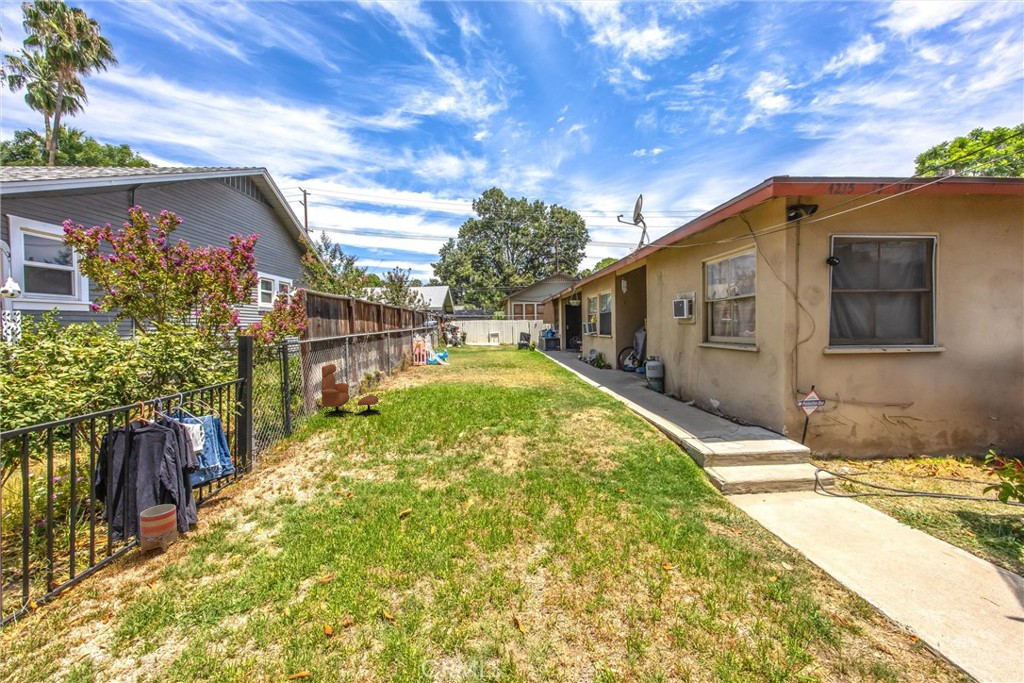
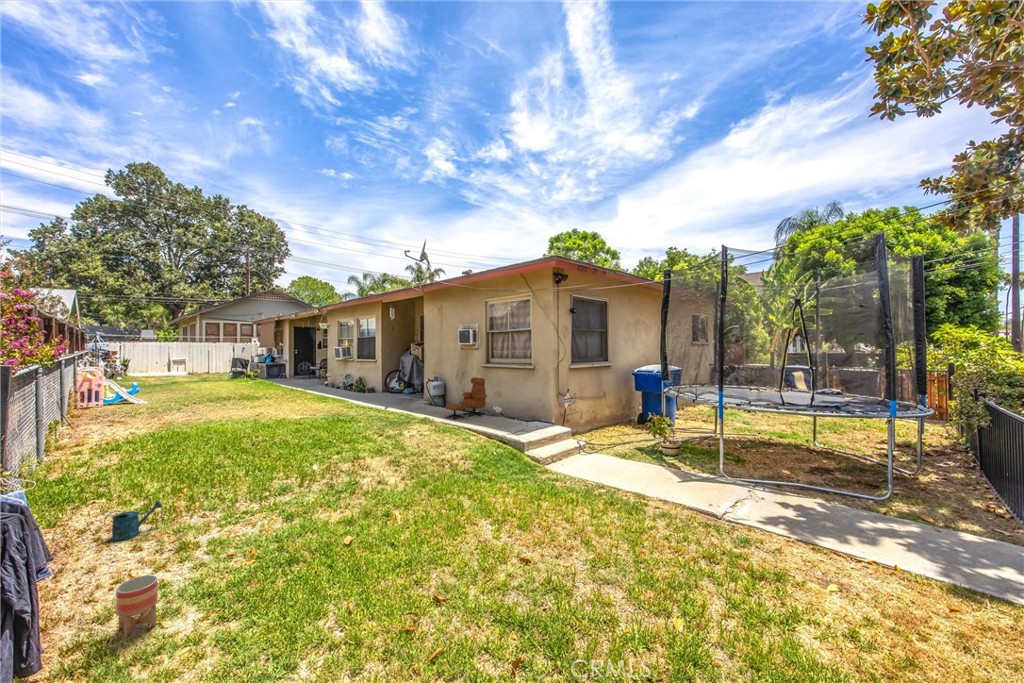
lounge chair: present [321,364,381,418] -> present [445,377,487,419]
watering can: none [259,441,300,468] -> present [104,501,163,541]

